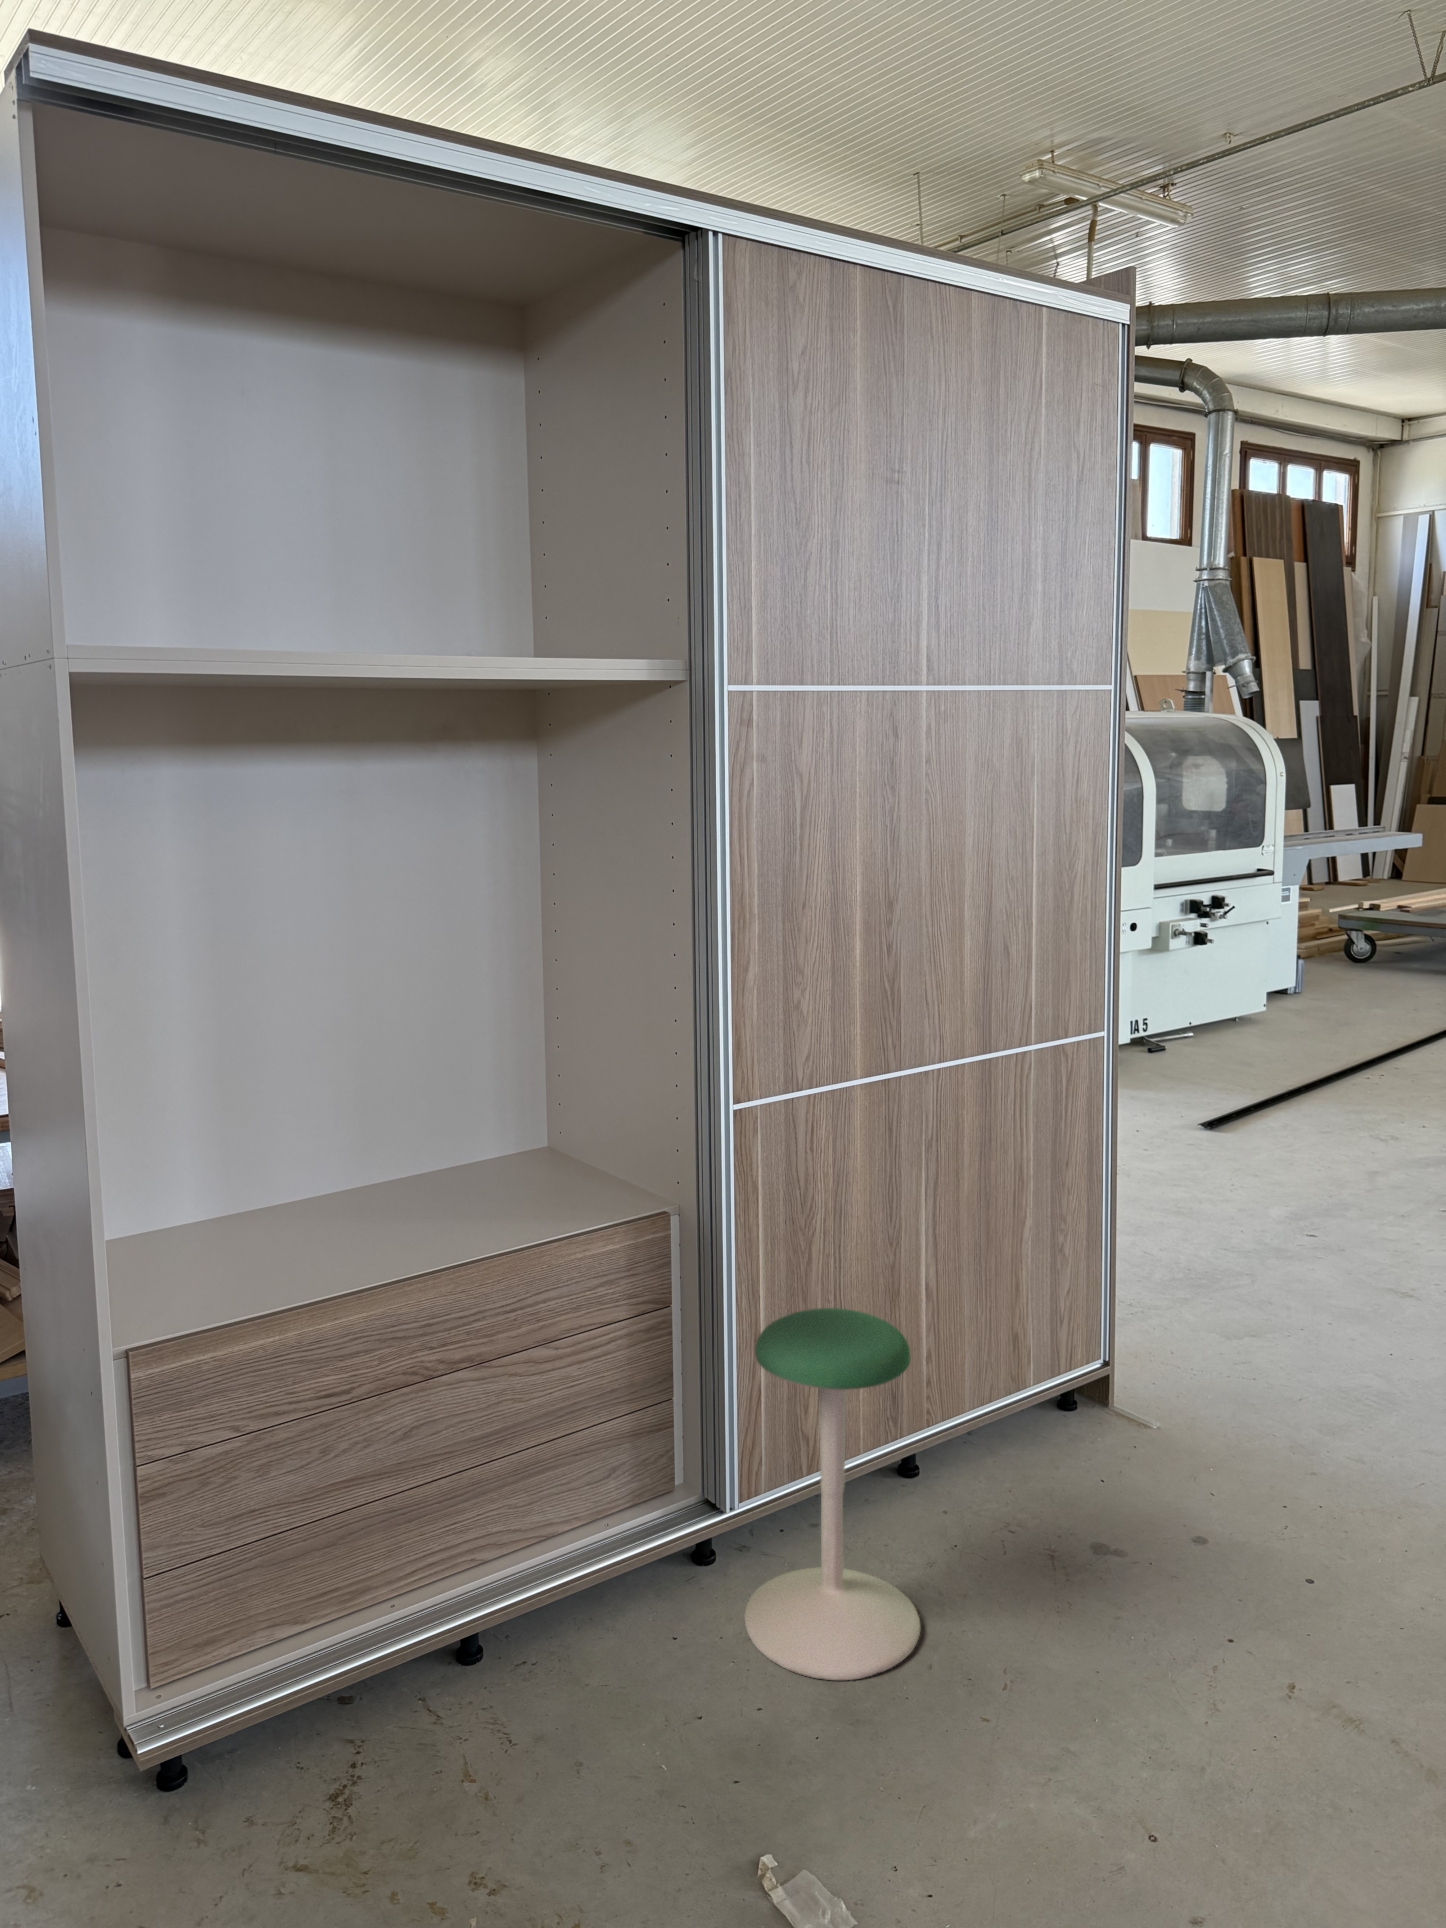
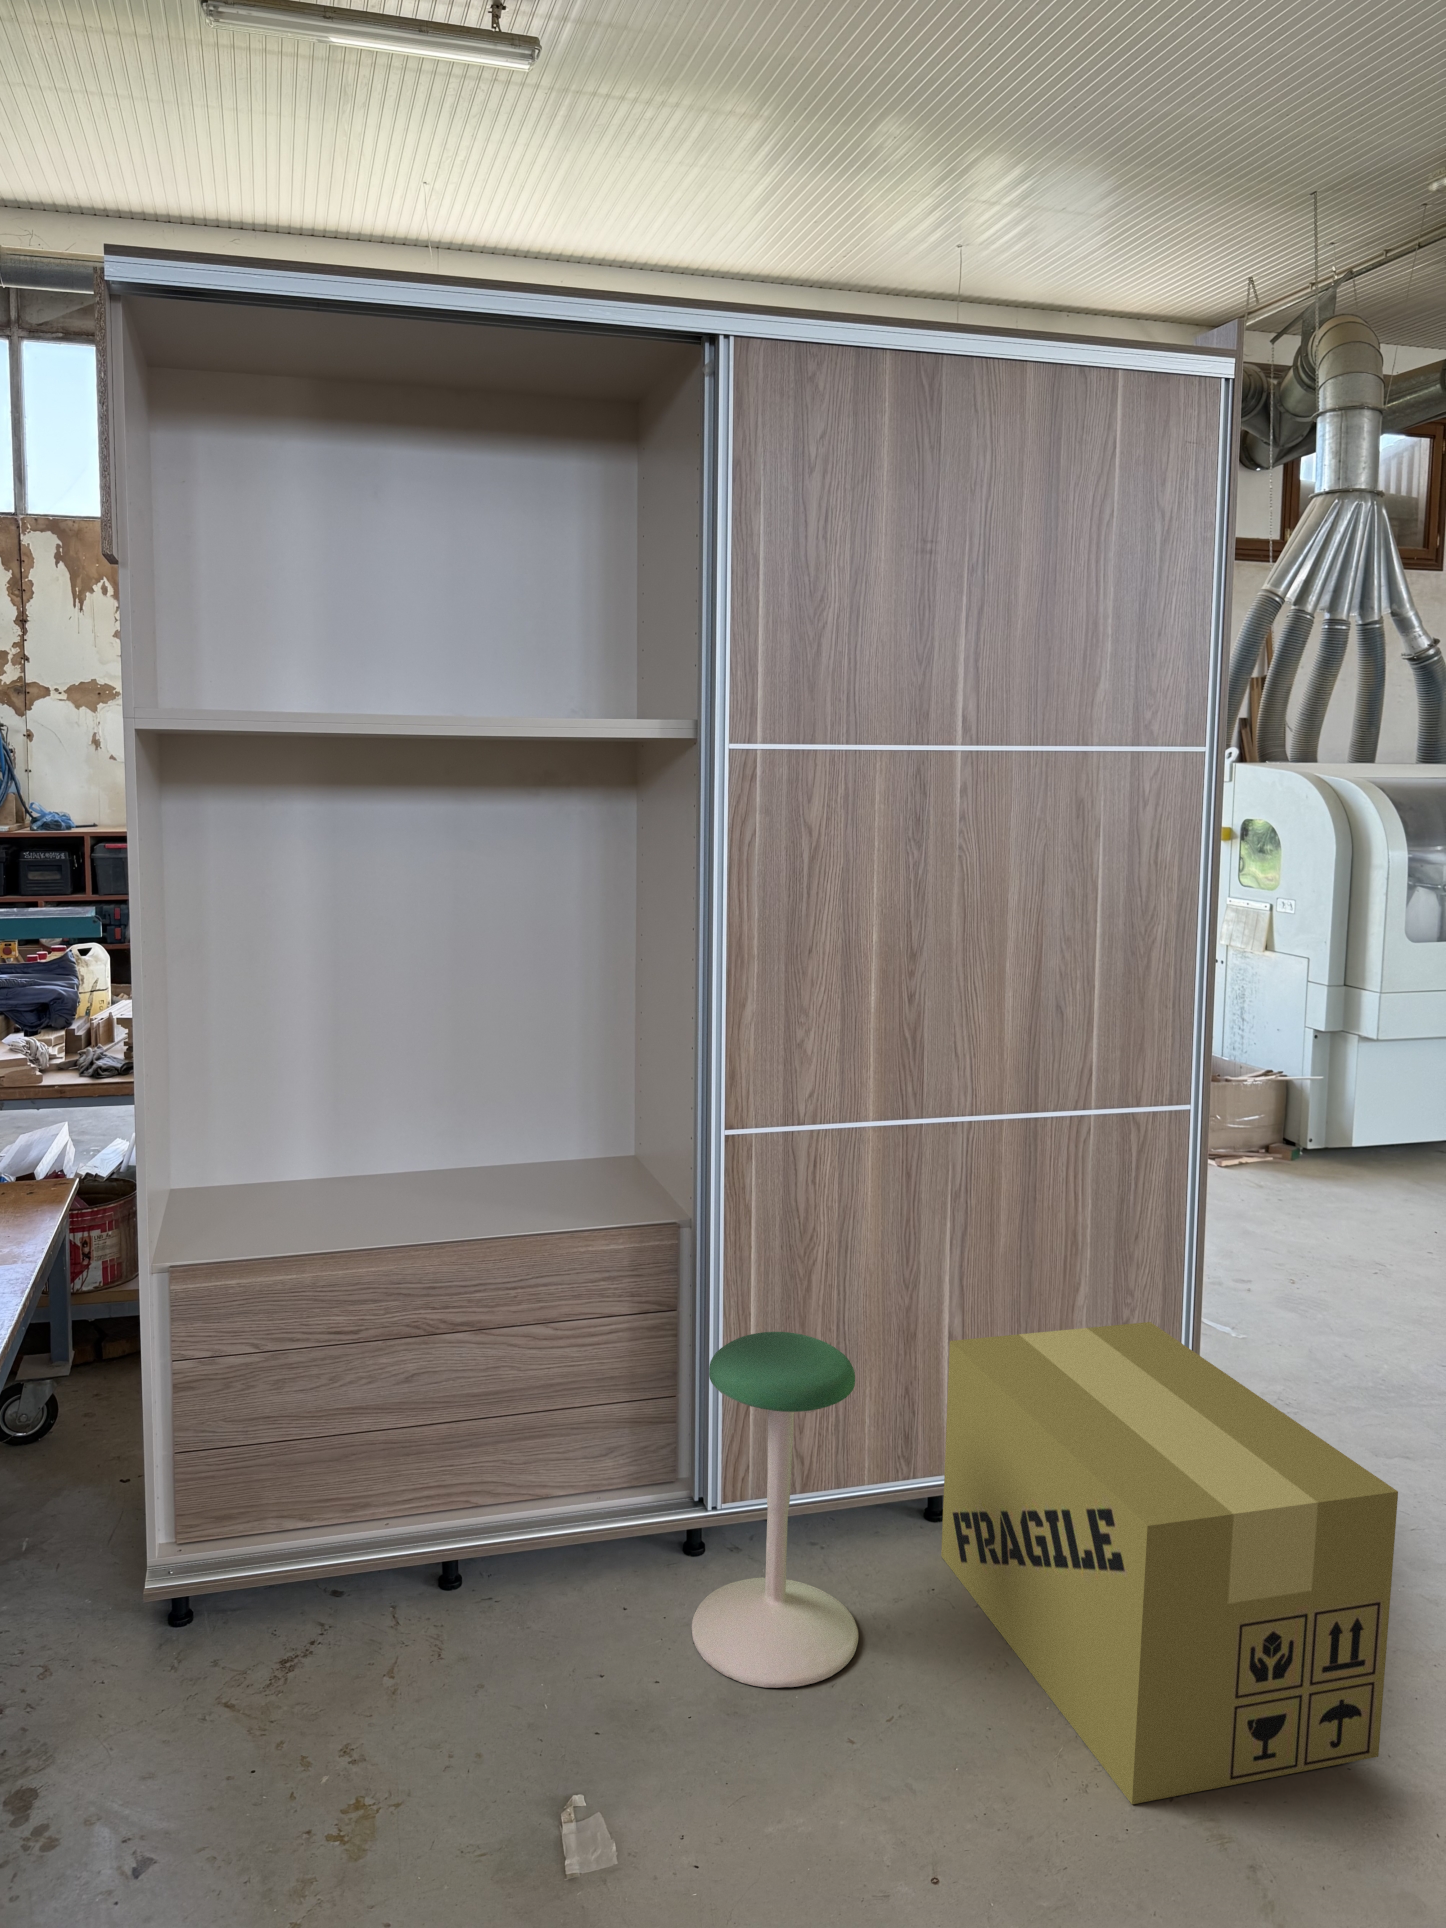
cardboard box: none [934,1245,1399,1693] -> present [941,1322,1398,1804]

